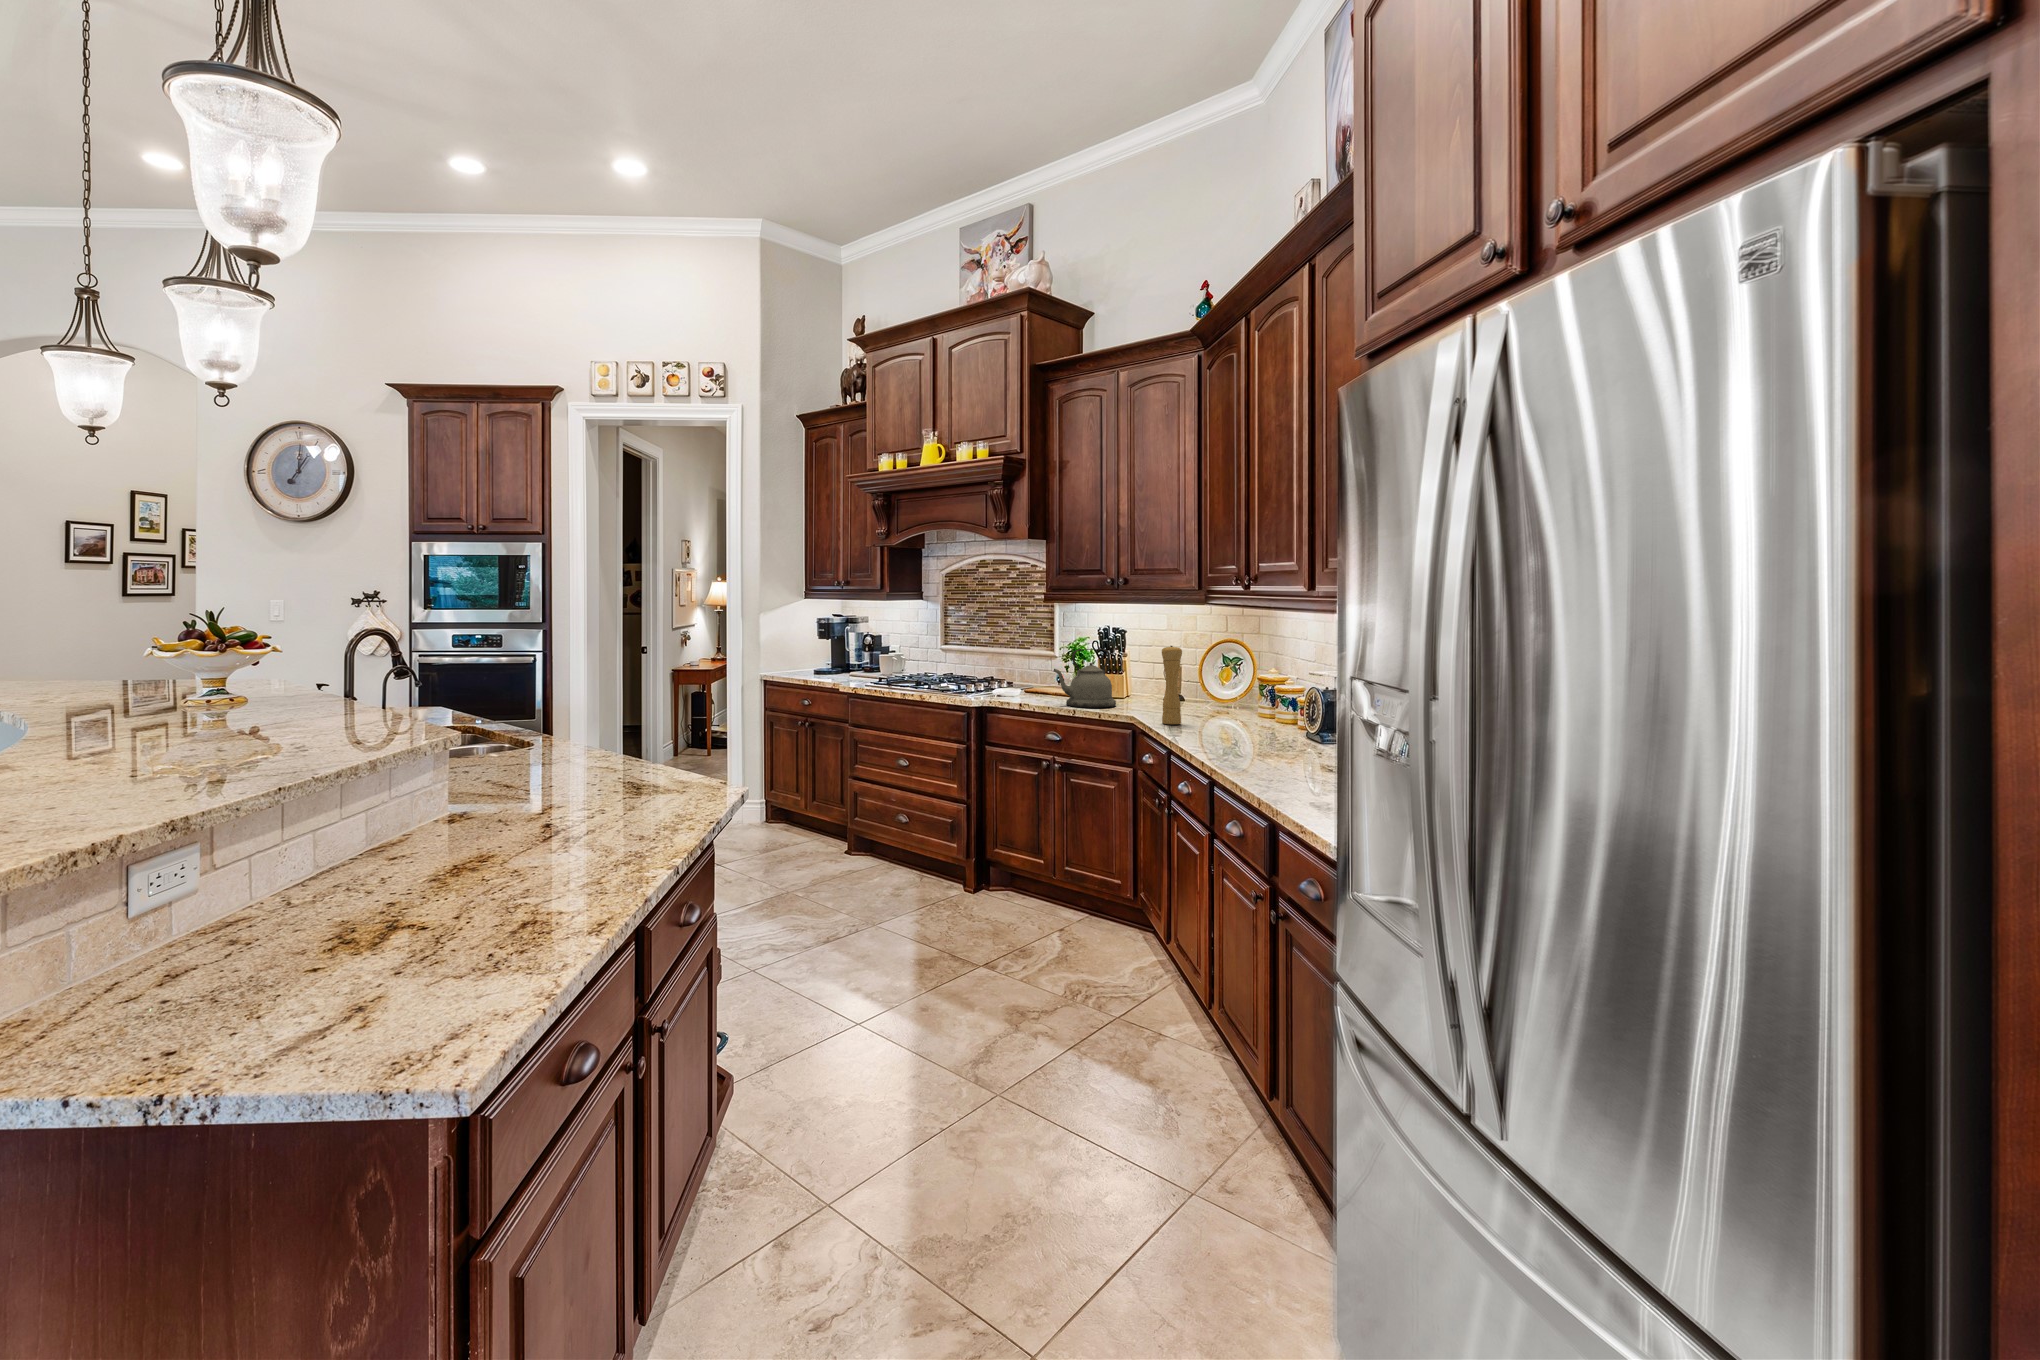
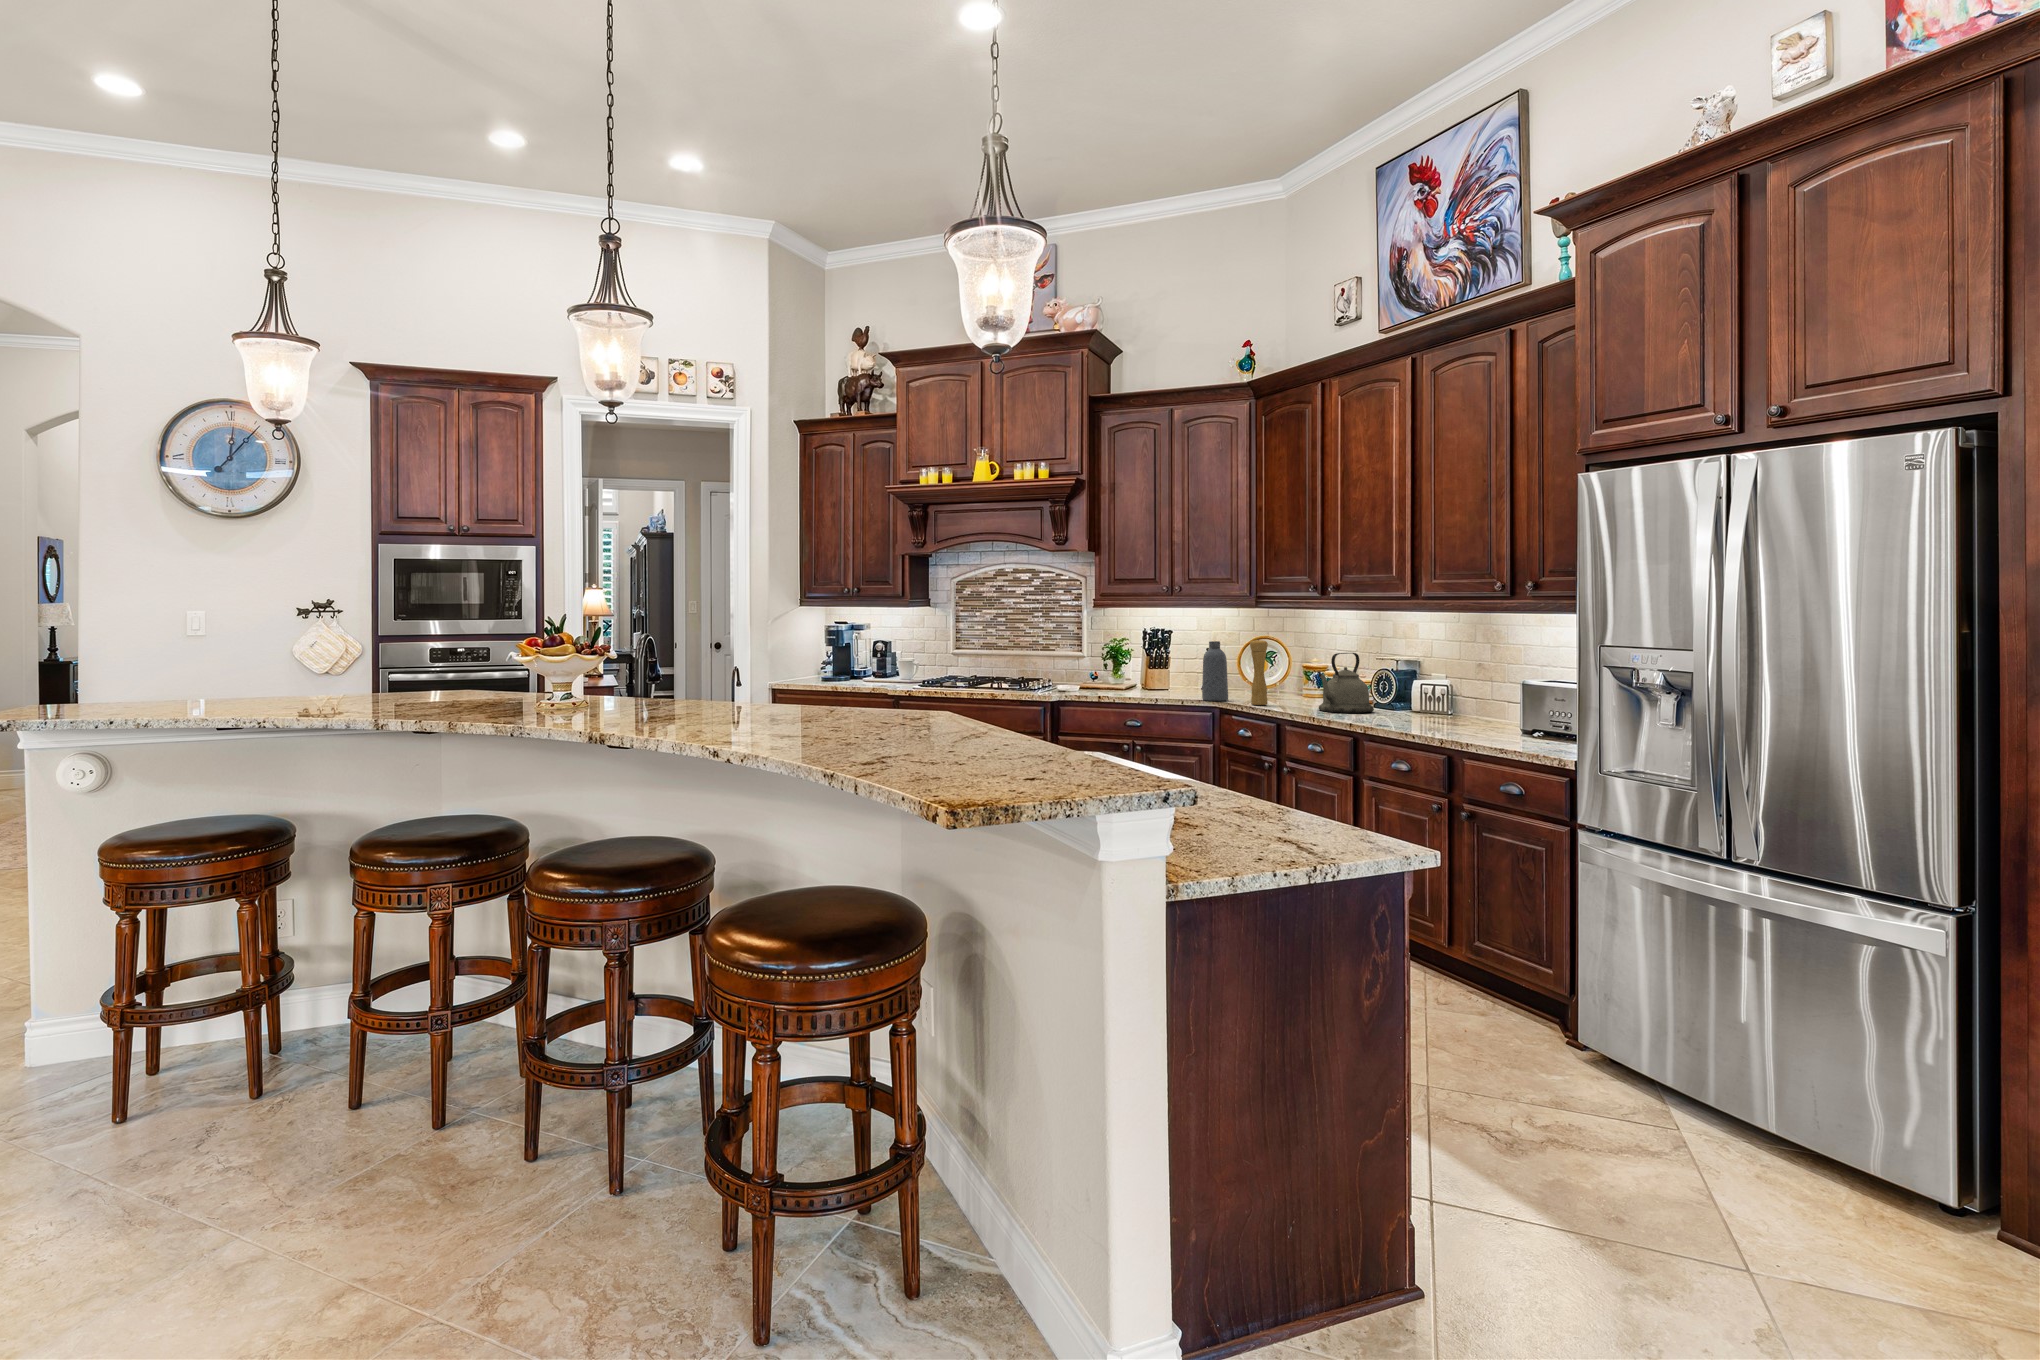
vase: none [1125,646,1155,715] -> present [1202,641,1228,701]
kettle: present [1054,649,1116,708] -> present [1319,653,1374,713]

